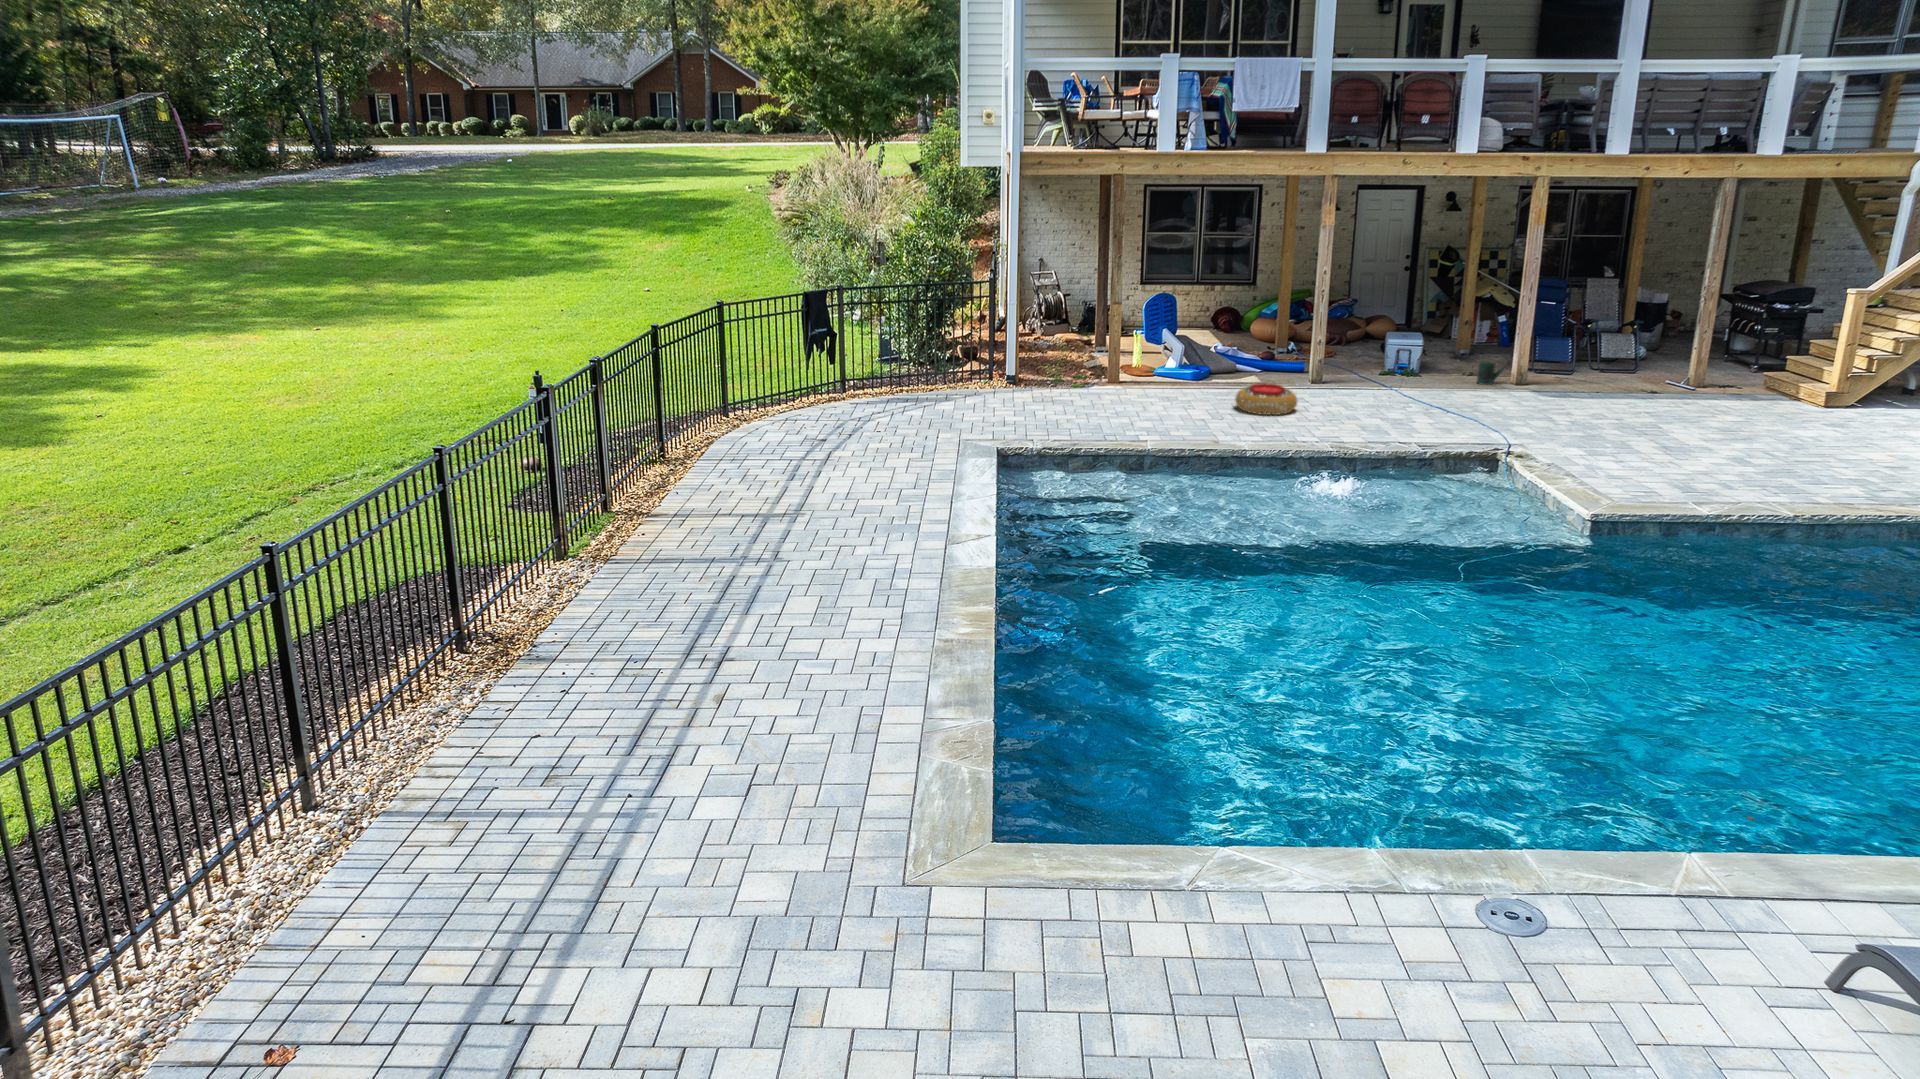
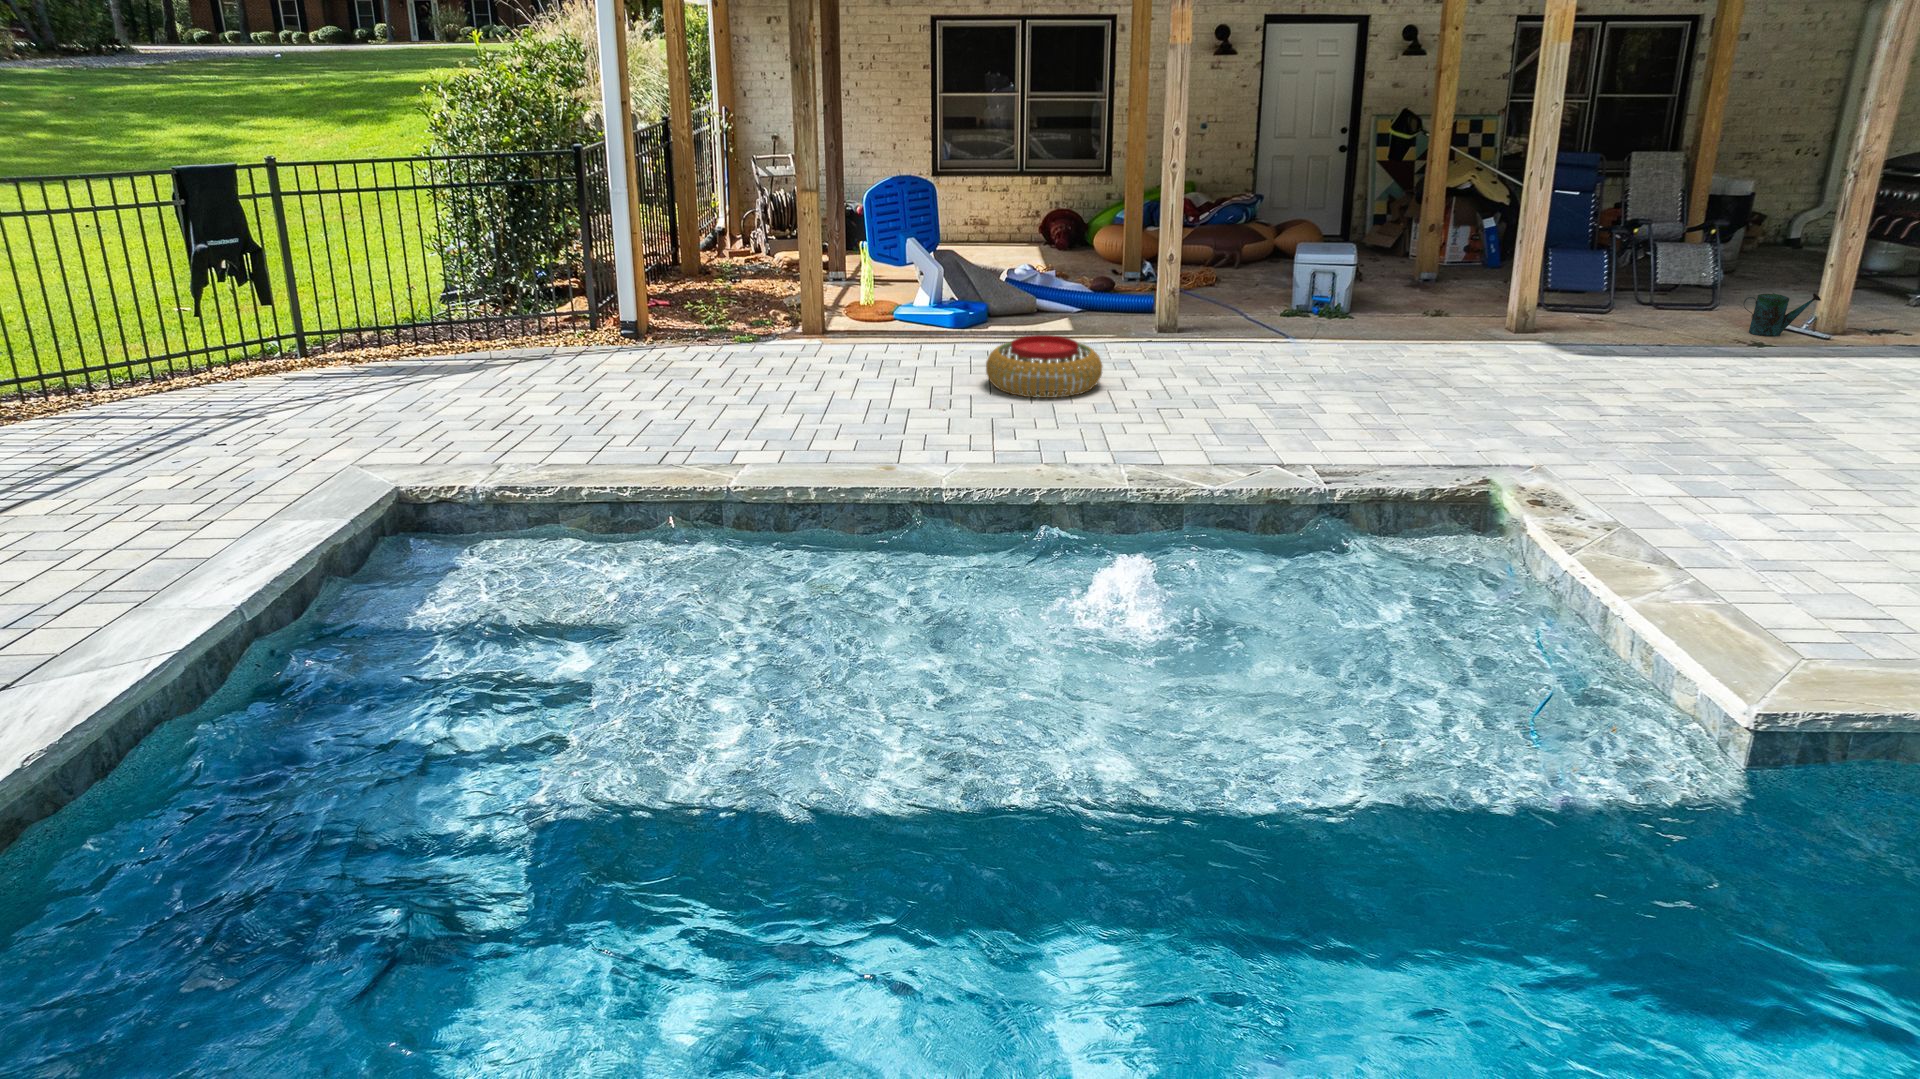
watering can: present [1477,361,1510,385] -> present [1744,293,1821,337]

